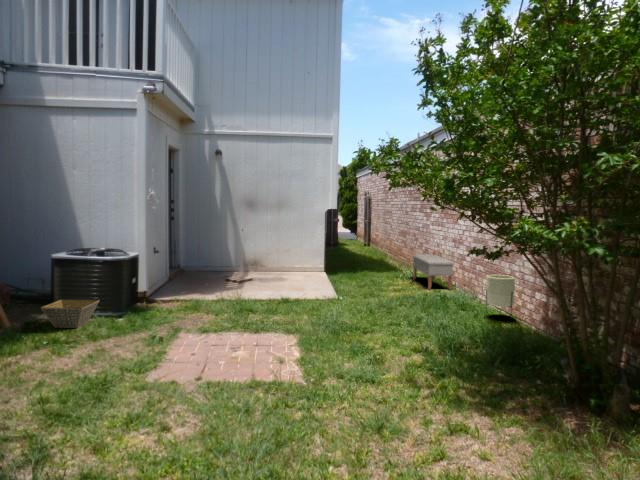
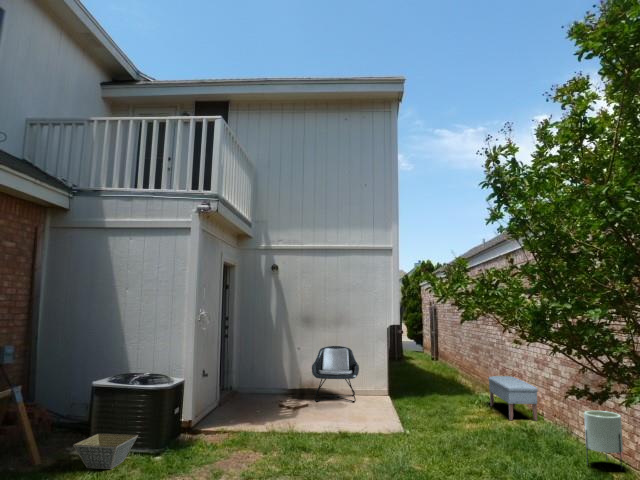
lounge chair: none [255,228,298,278] -> present [312,346,359,403]

